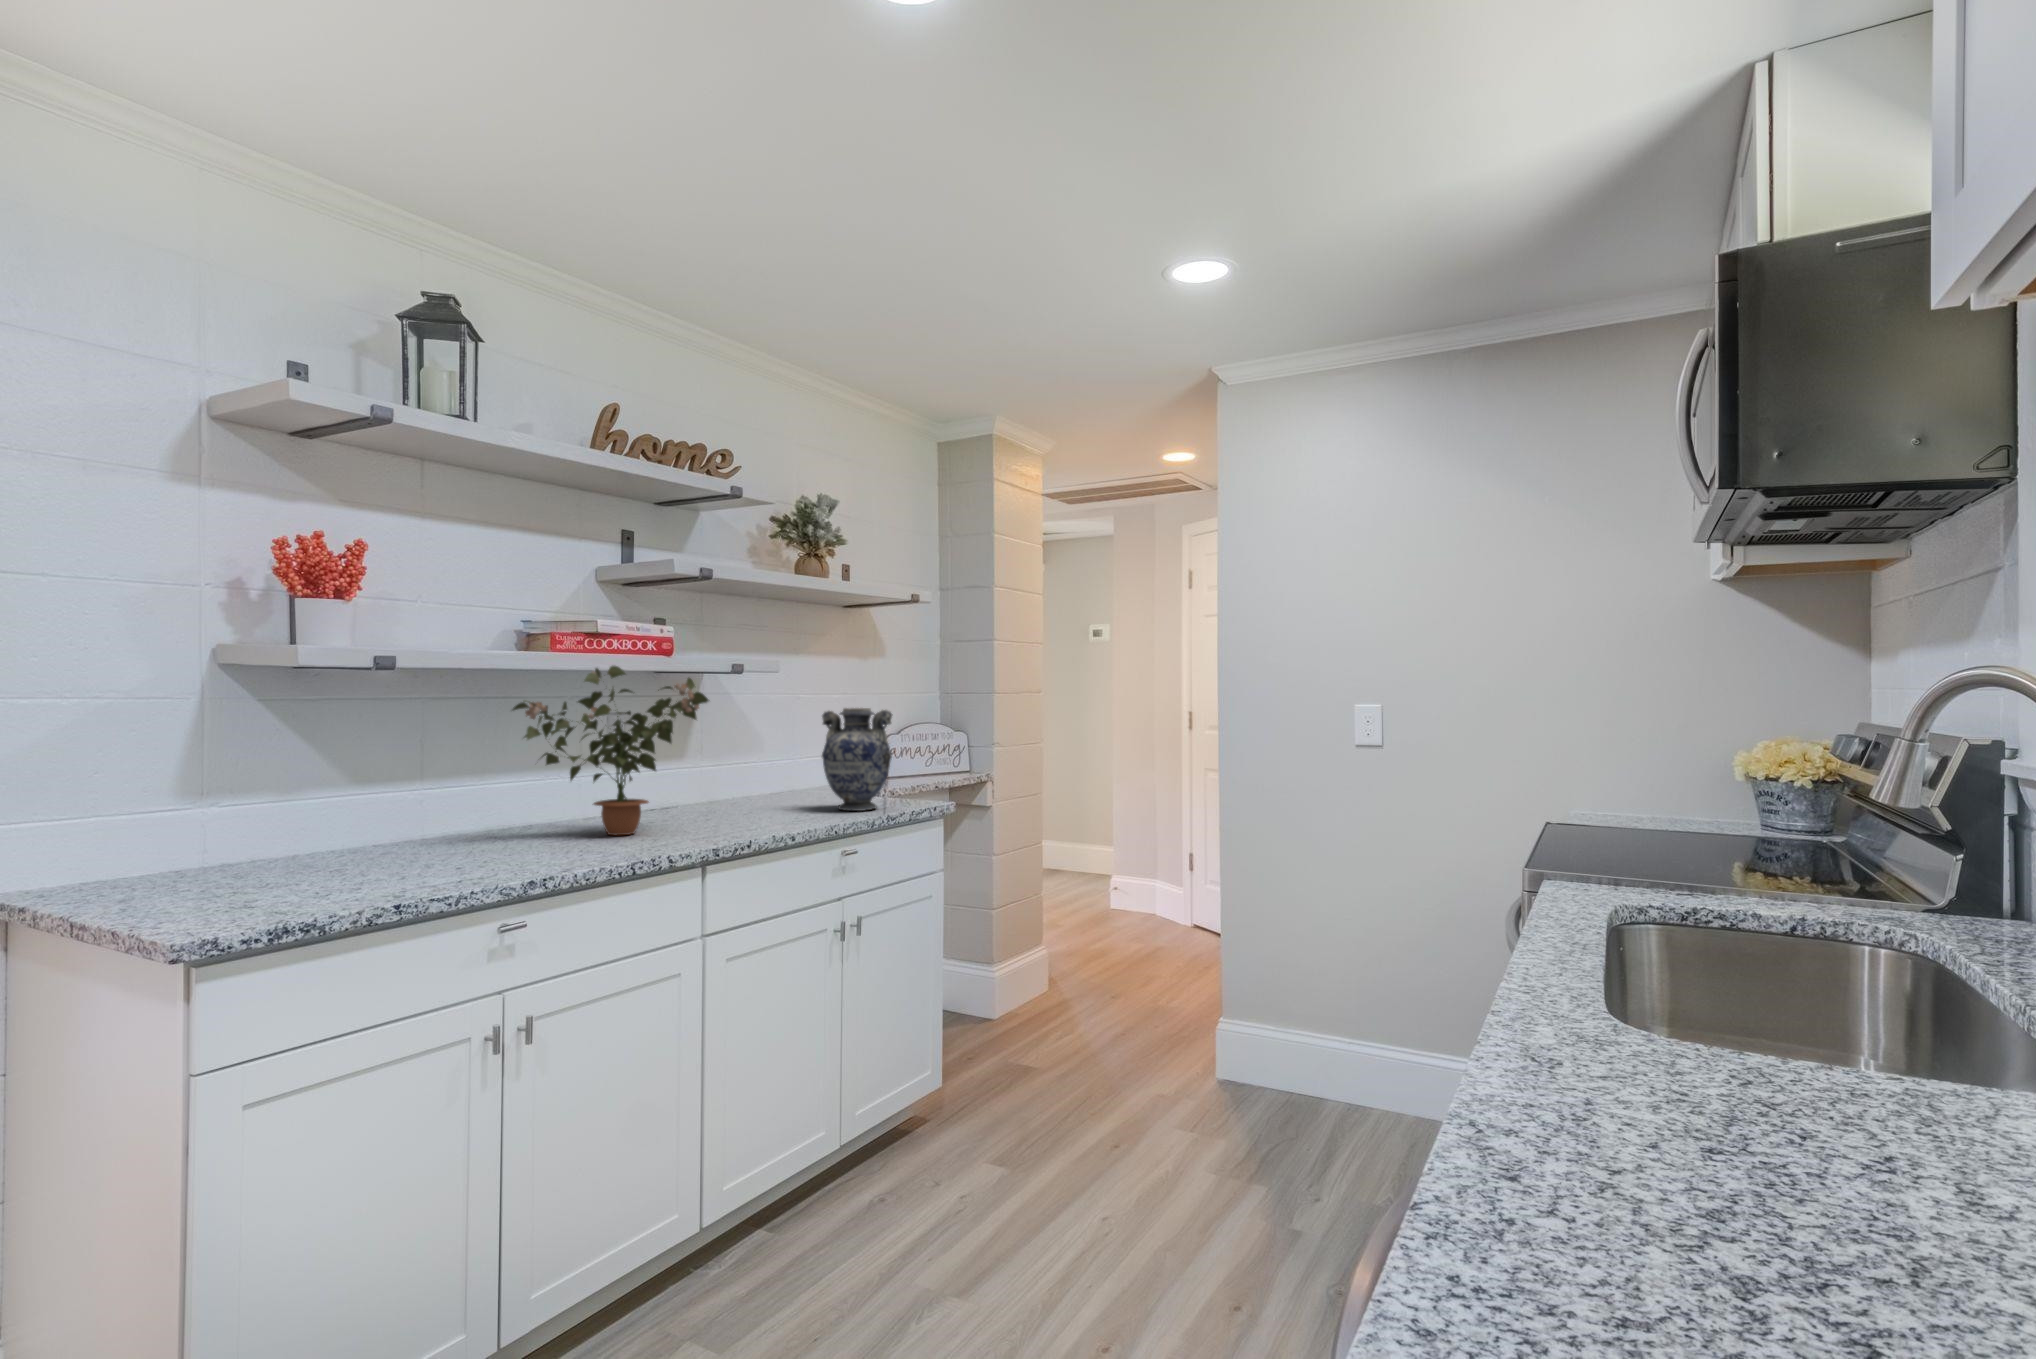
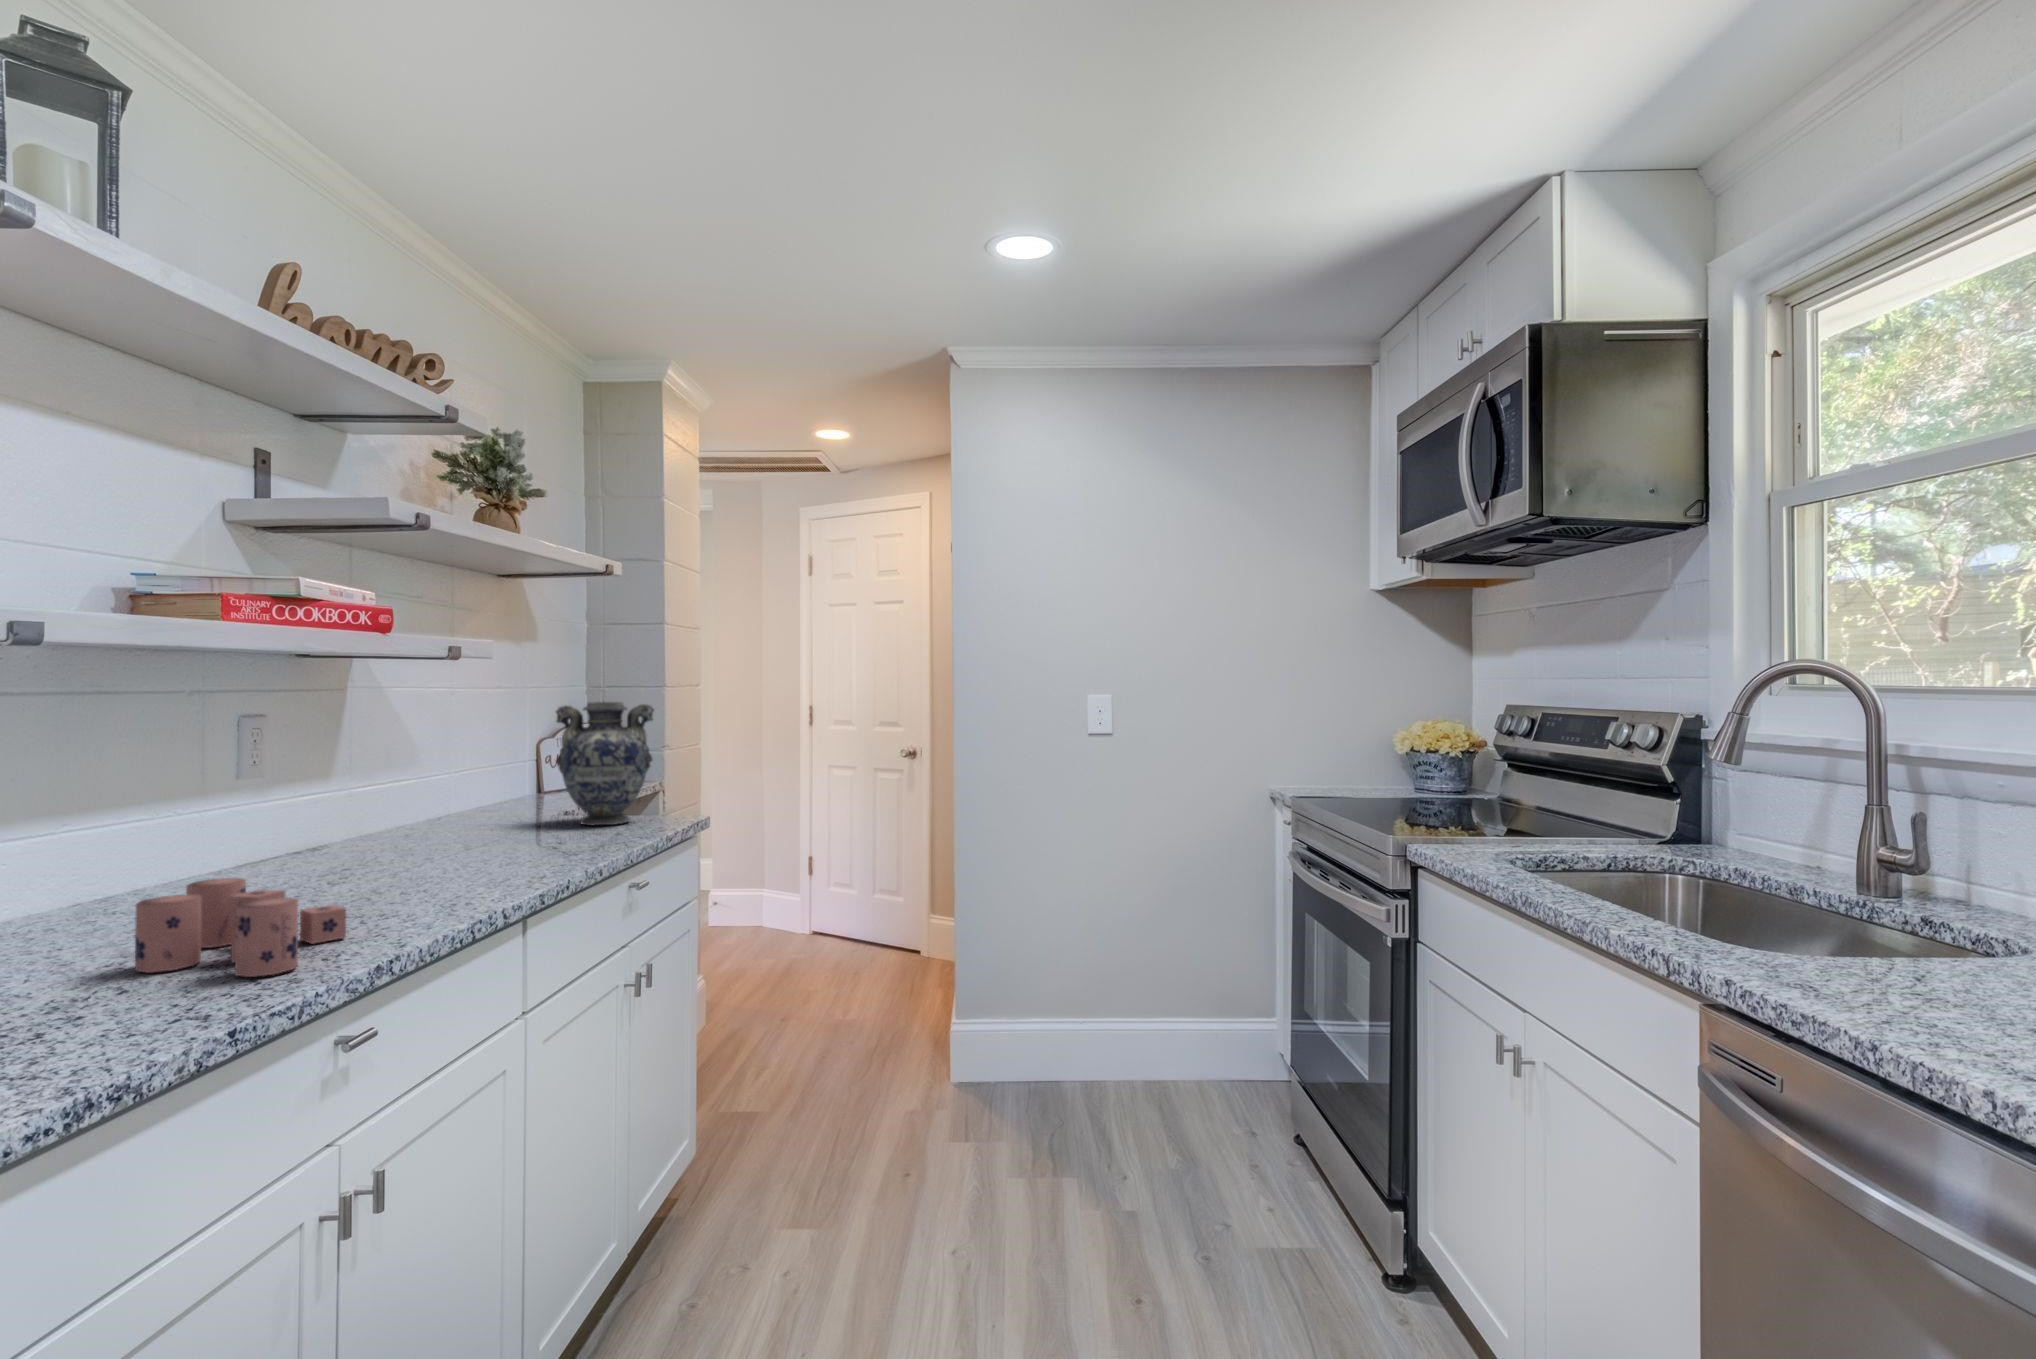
potted plant: present [513,666,709,835] -> none [160,645,501,882]
candle: none [417,821,539,881] -> present [135,878,346,977]

